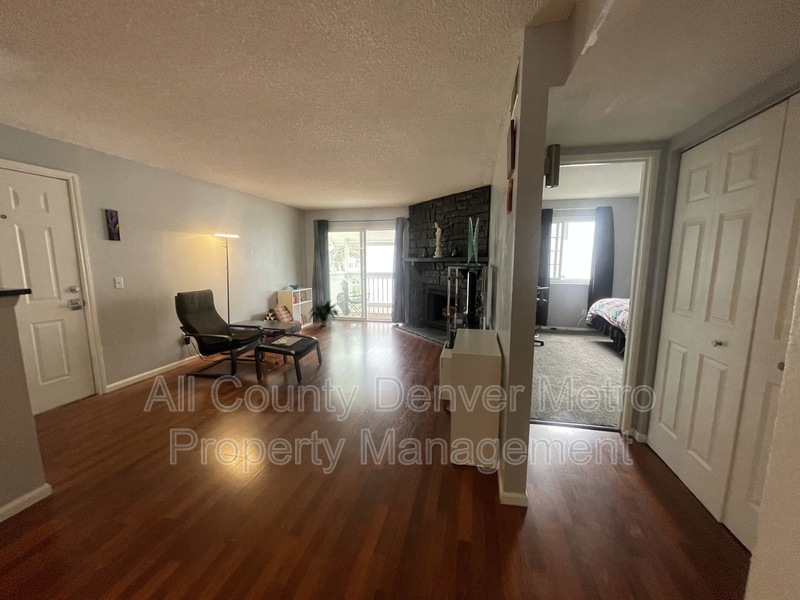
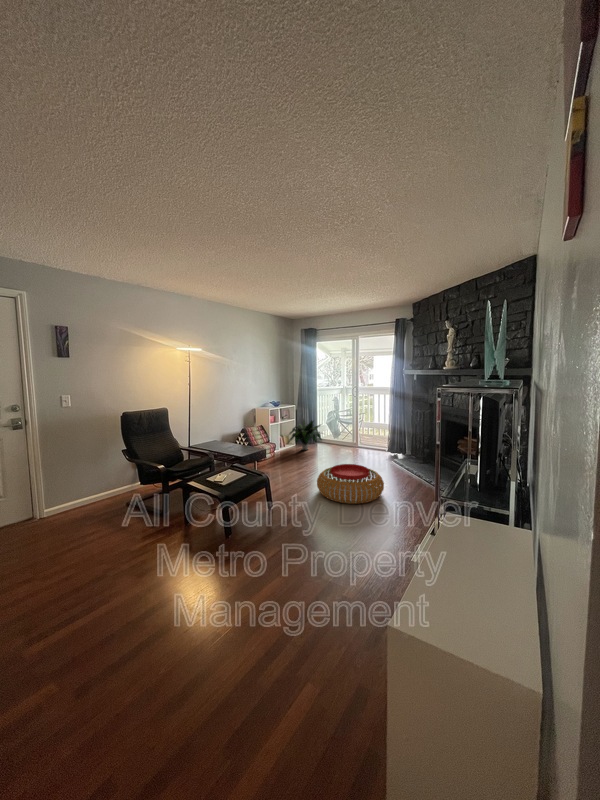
pouf: none [348,329,398,356] -> present [317,464,384,504]

